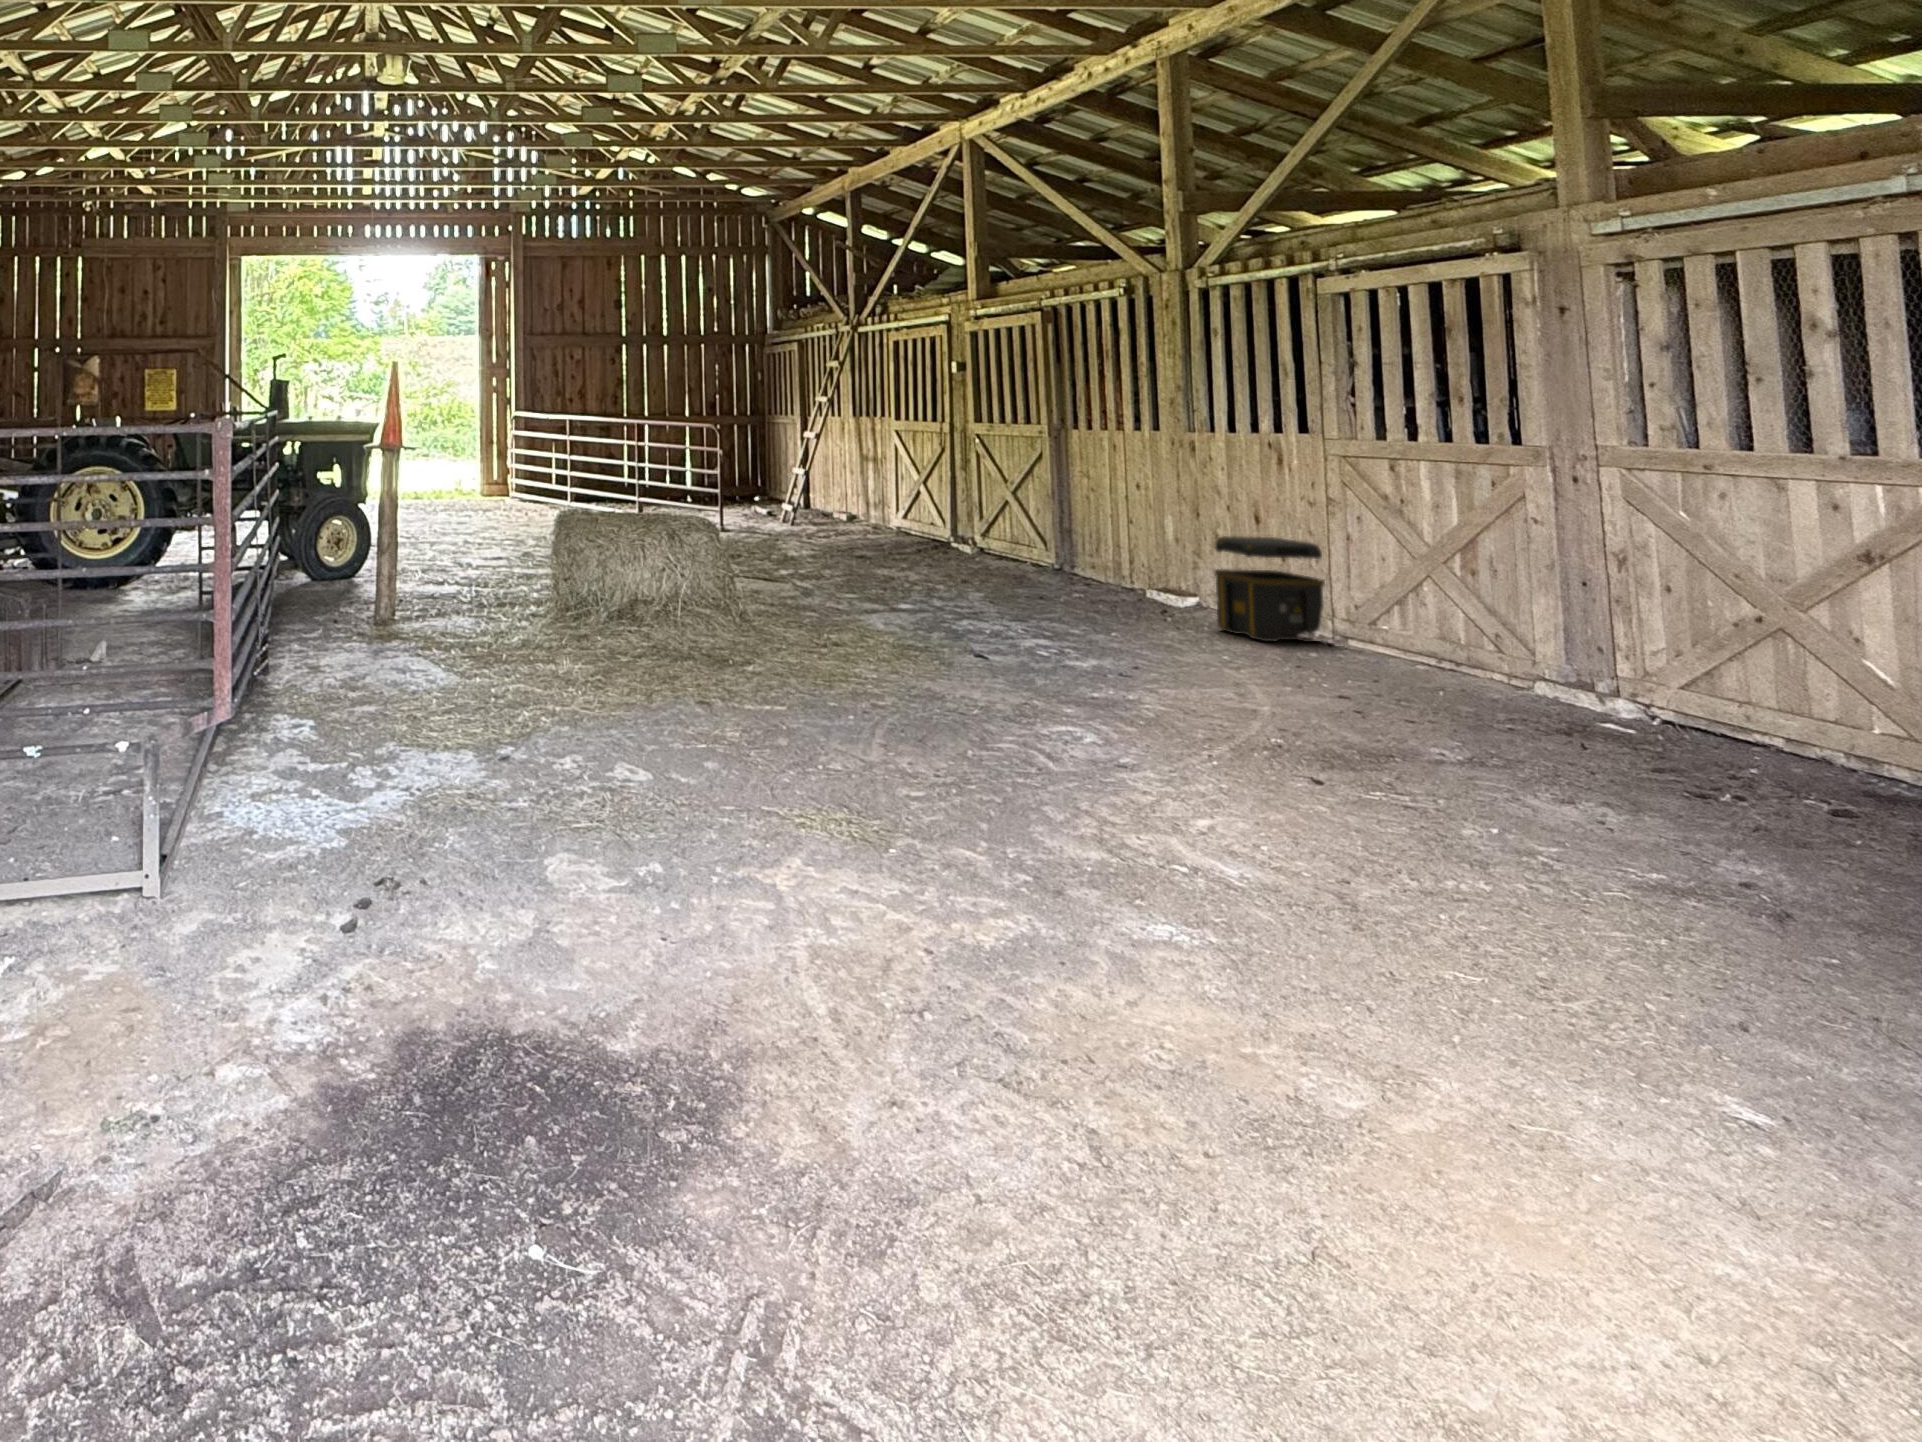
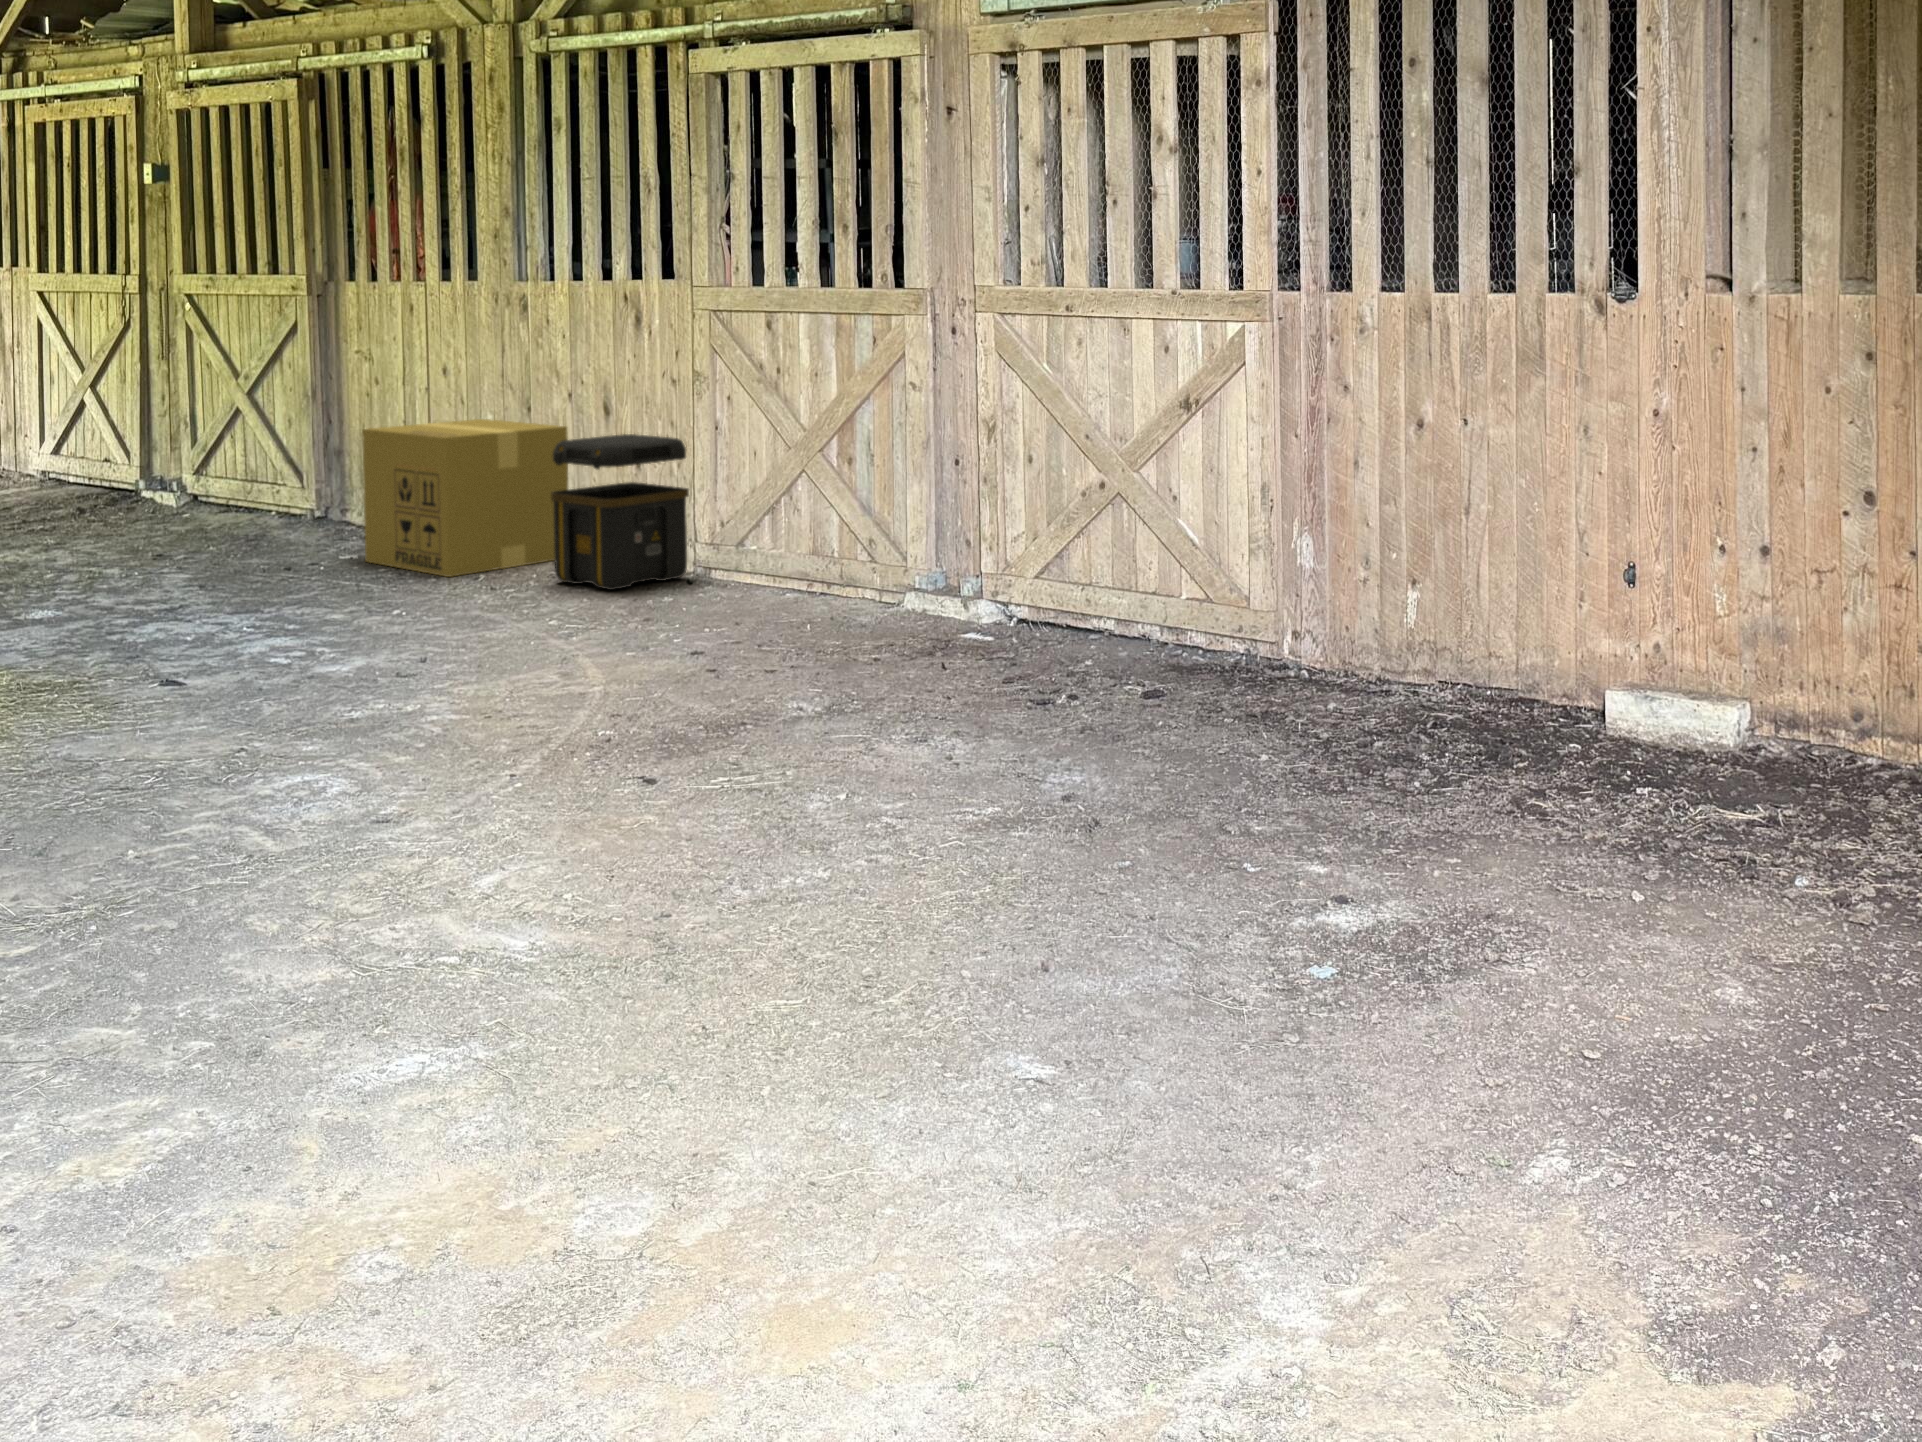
cardboard box: none [1081,517,1228,617] -> present [362,419,568,577]

